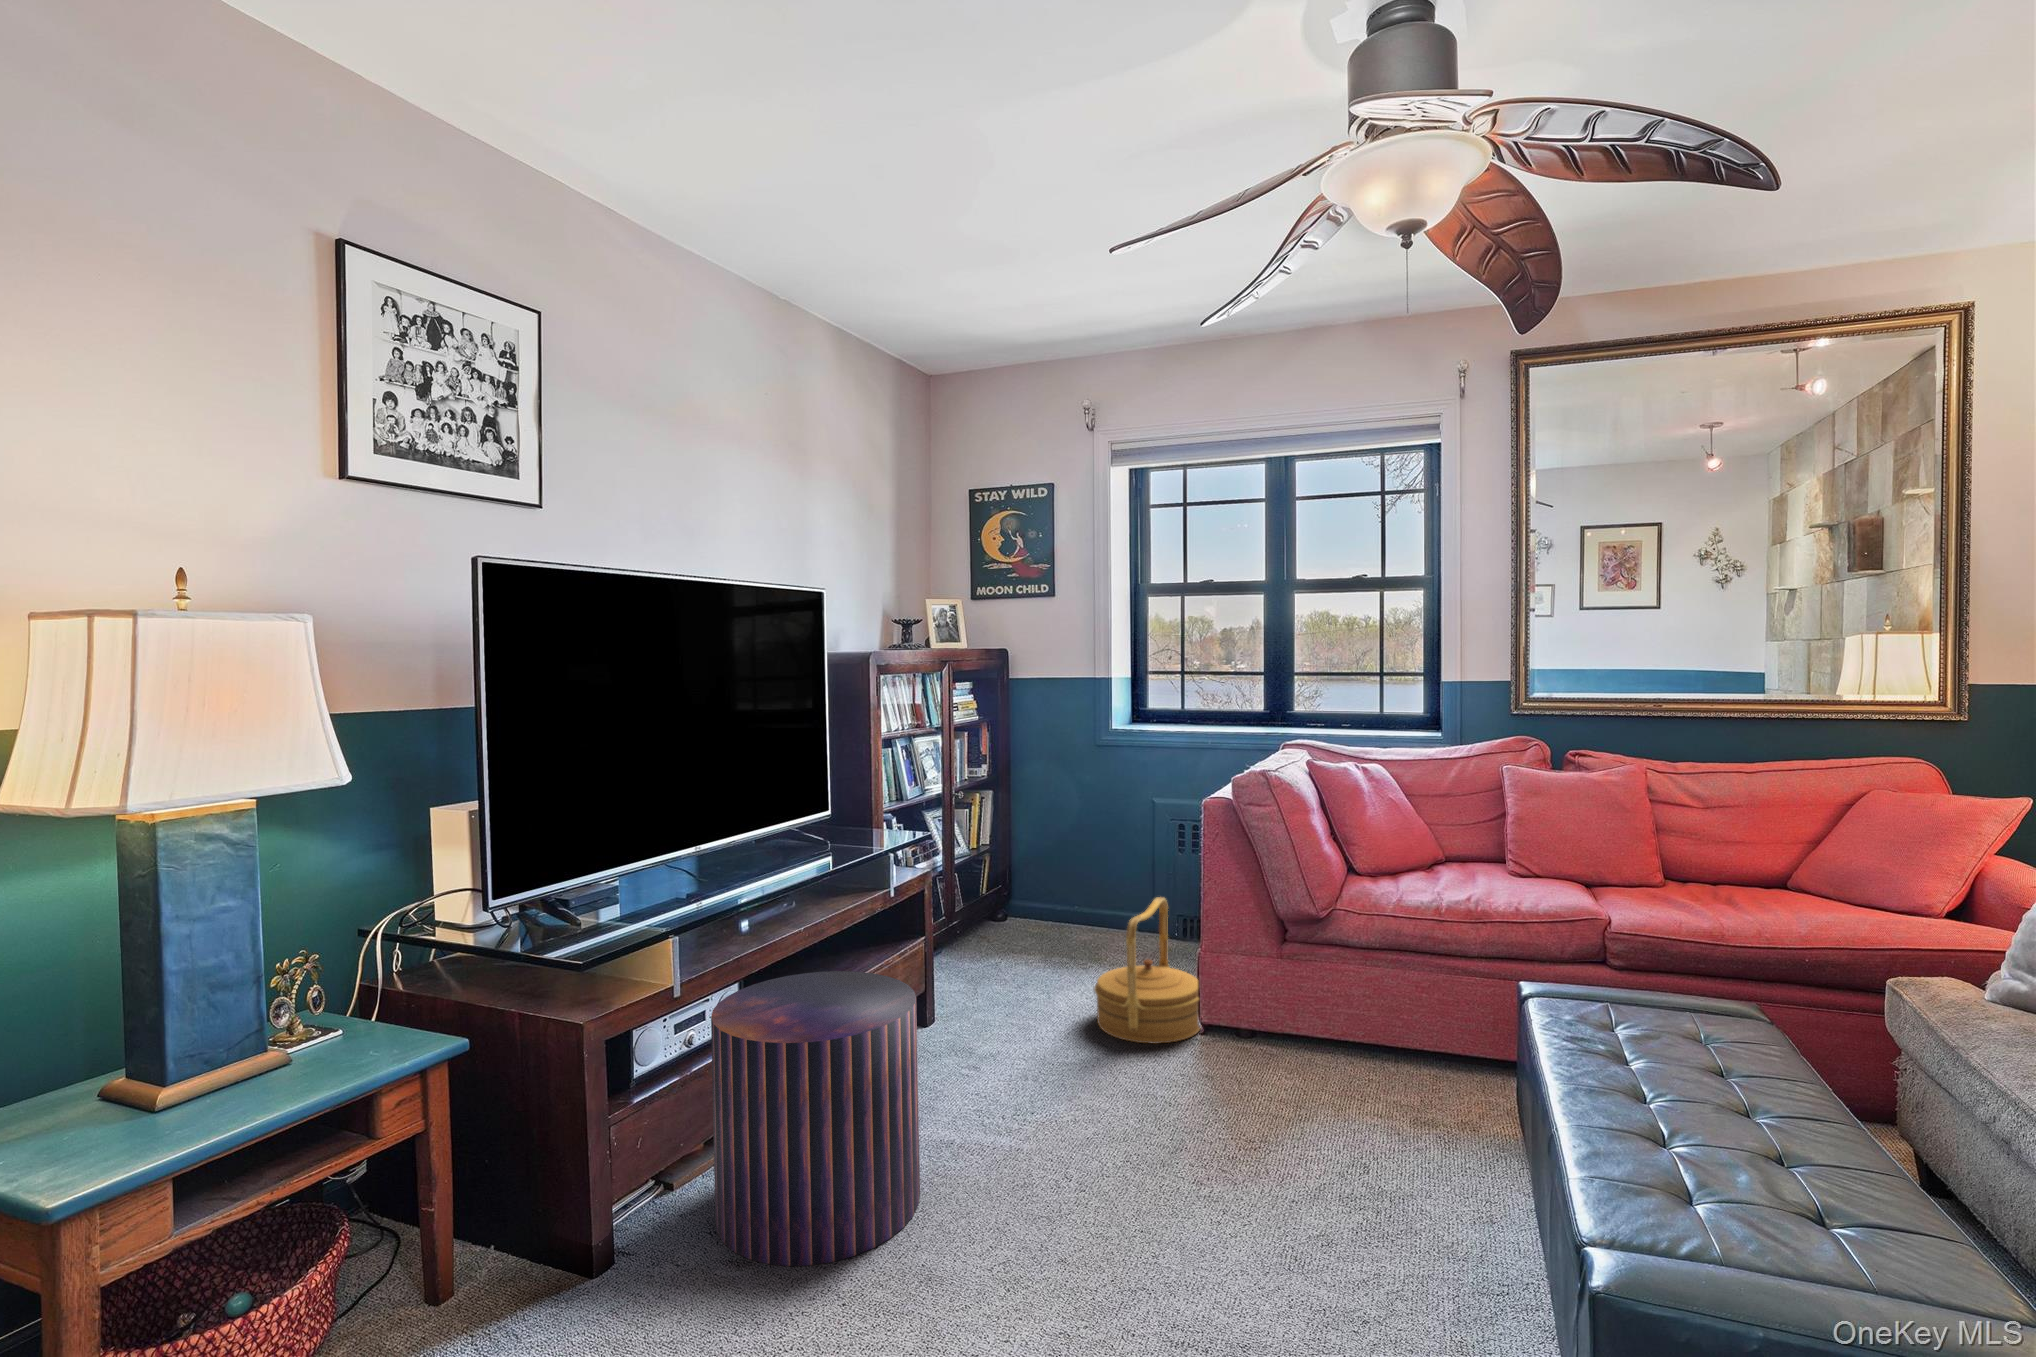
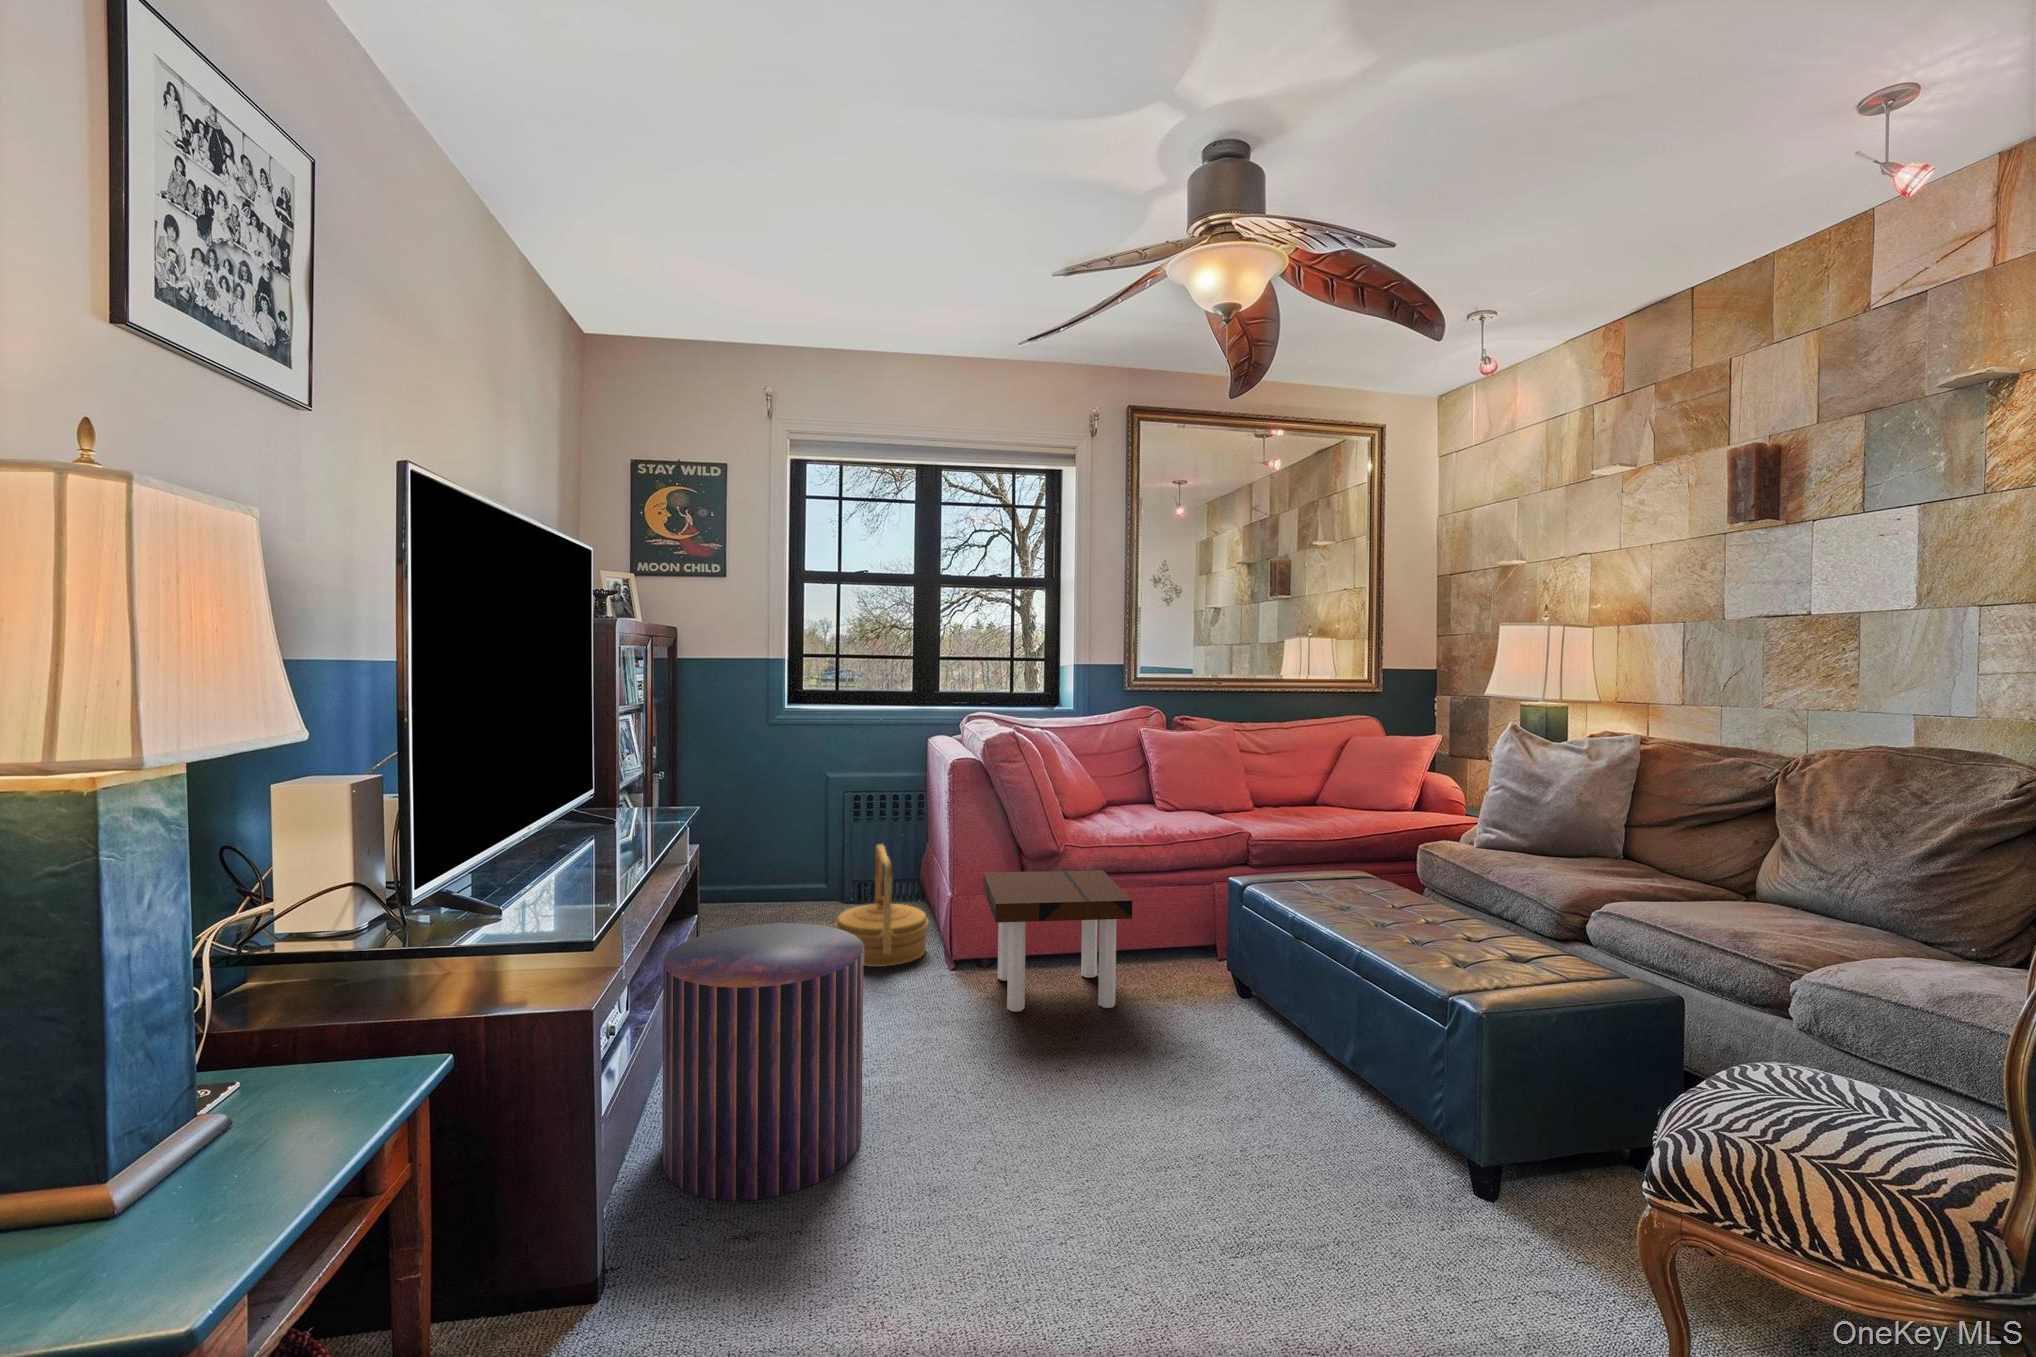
side table: none [1181,950,1396,1170] -> present [983,870,1132,1011]

